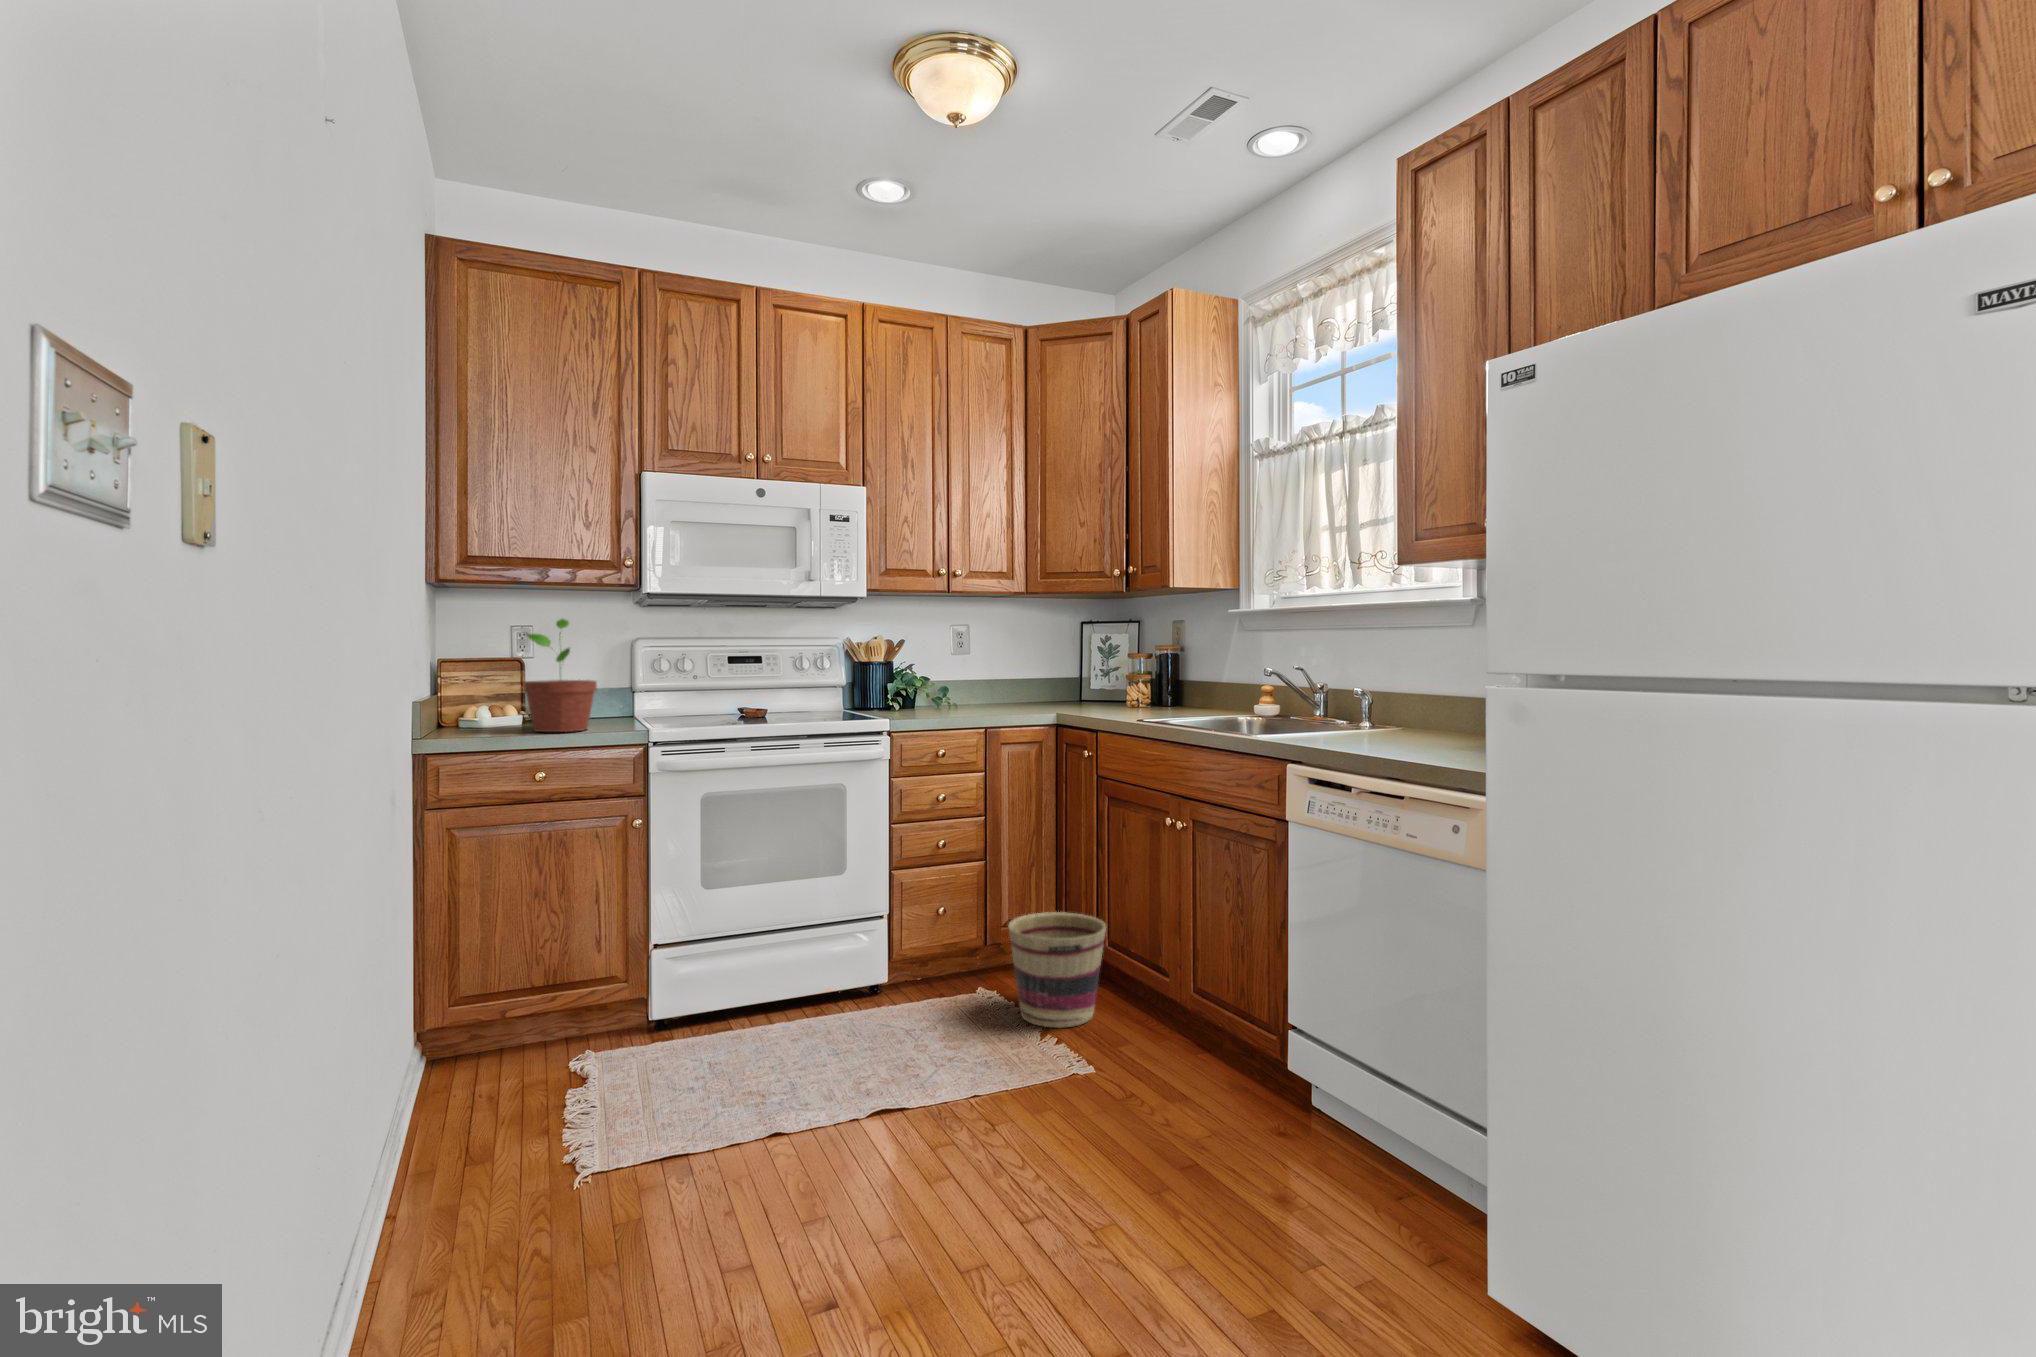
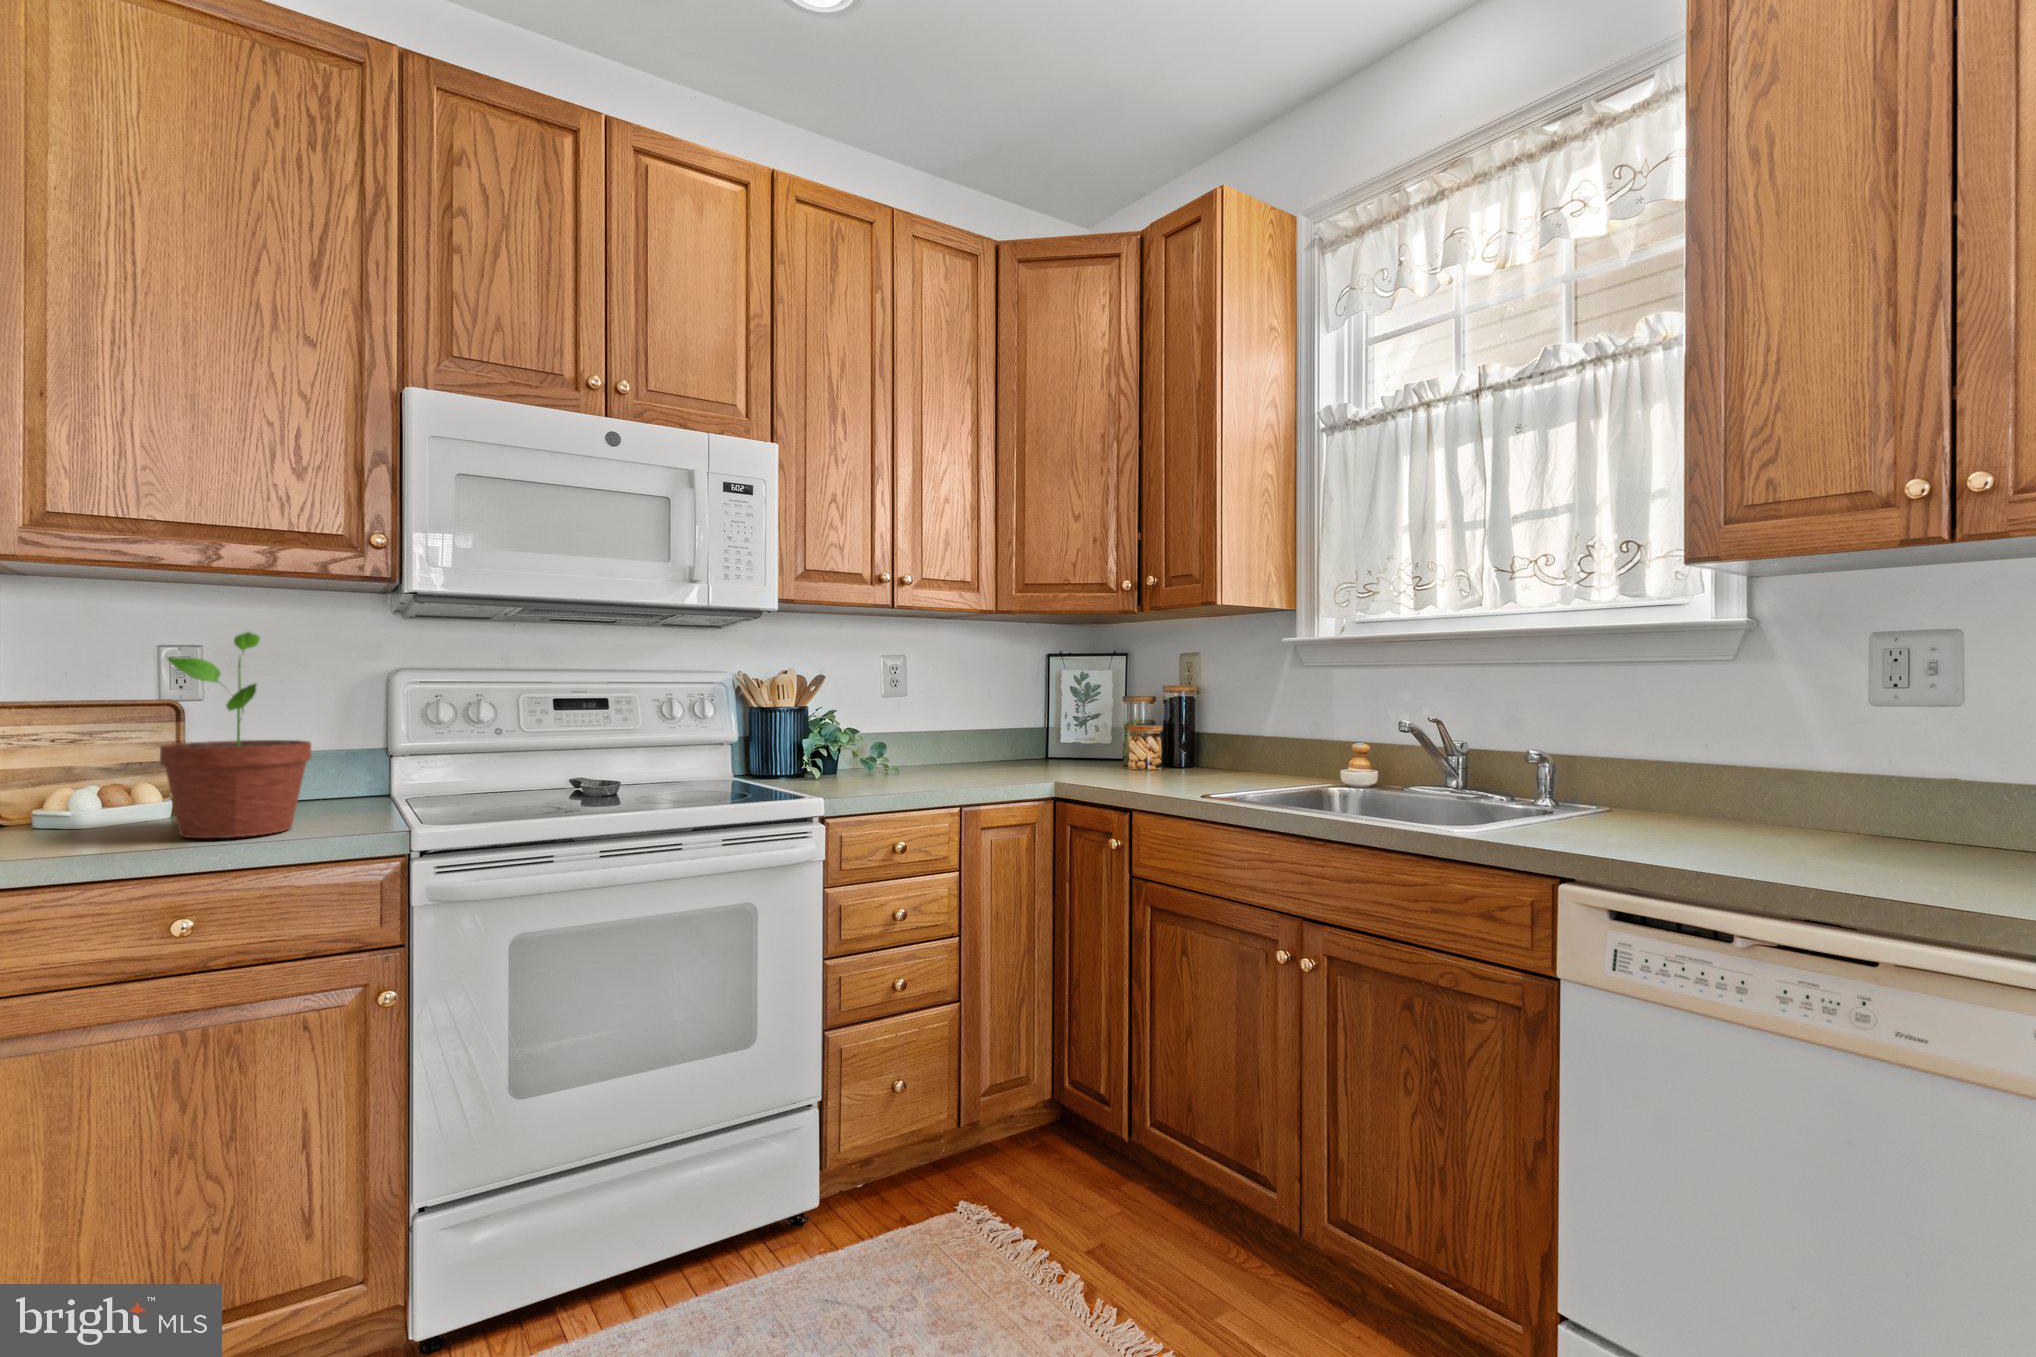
basket: present [1008,912,1106,1028] -> none [1029,1093,1183,1301]

